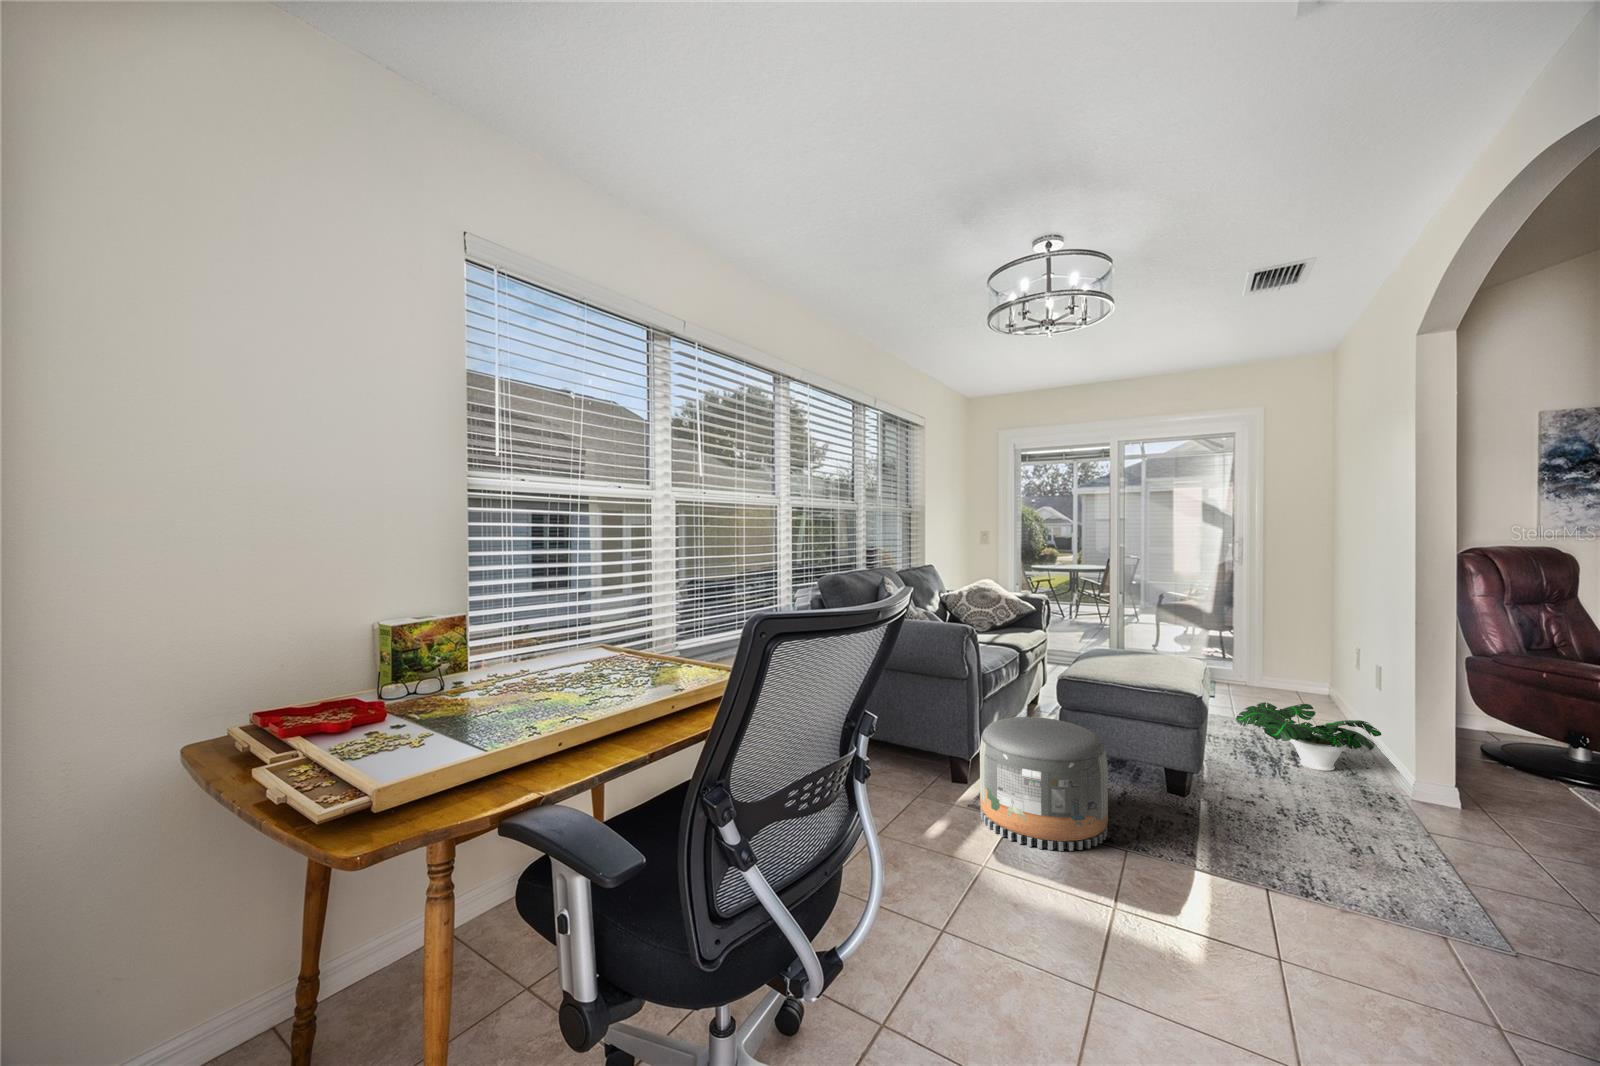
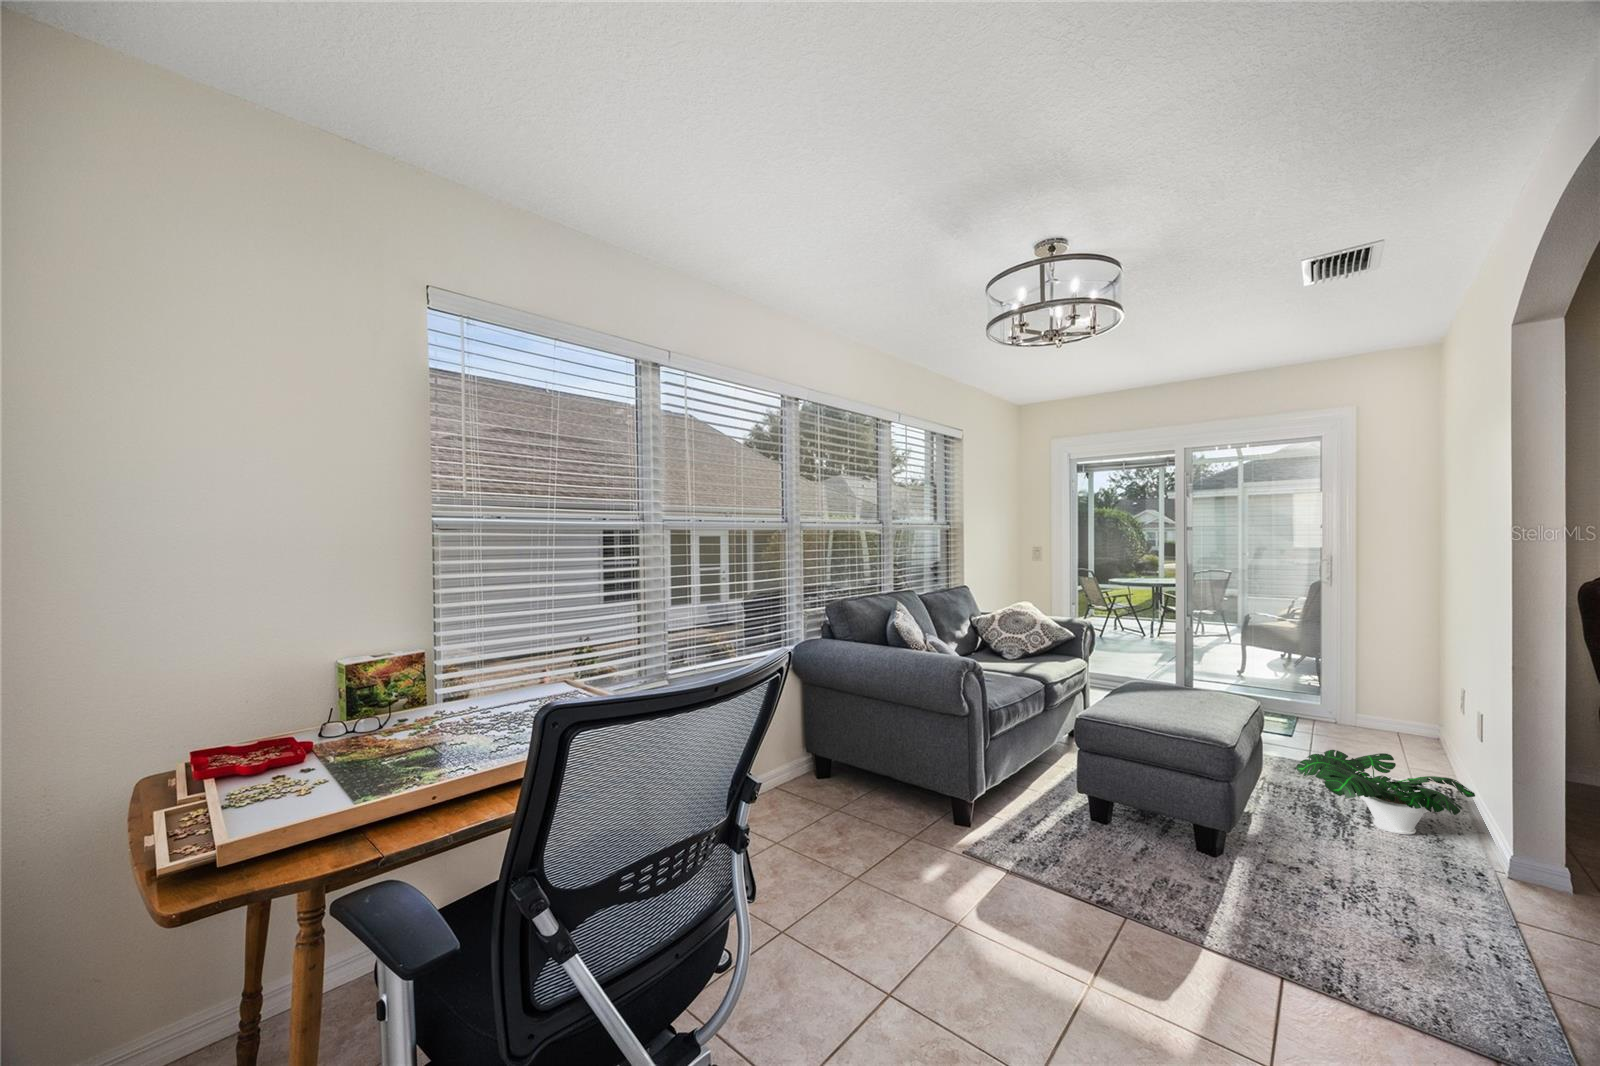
pouf: present [980,717,1108,851] -> none [975,760,1113,914]

